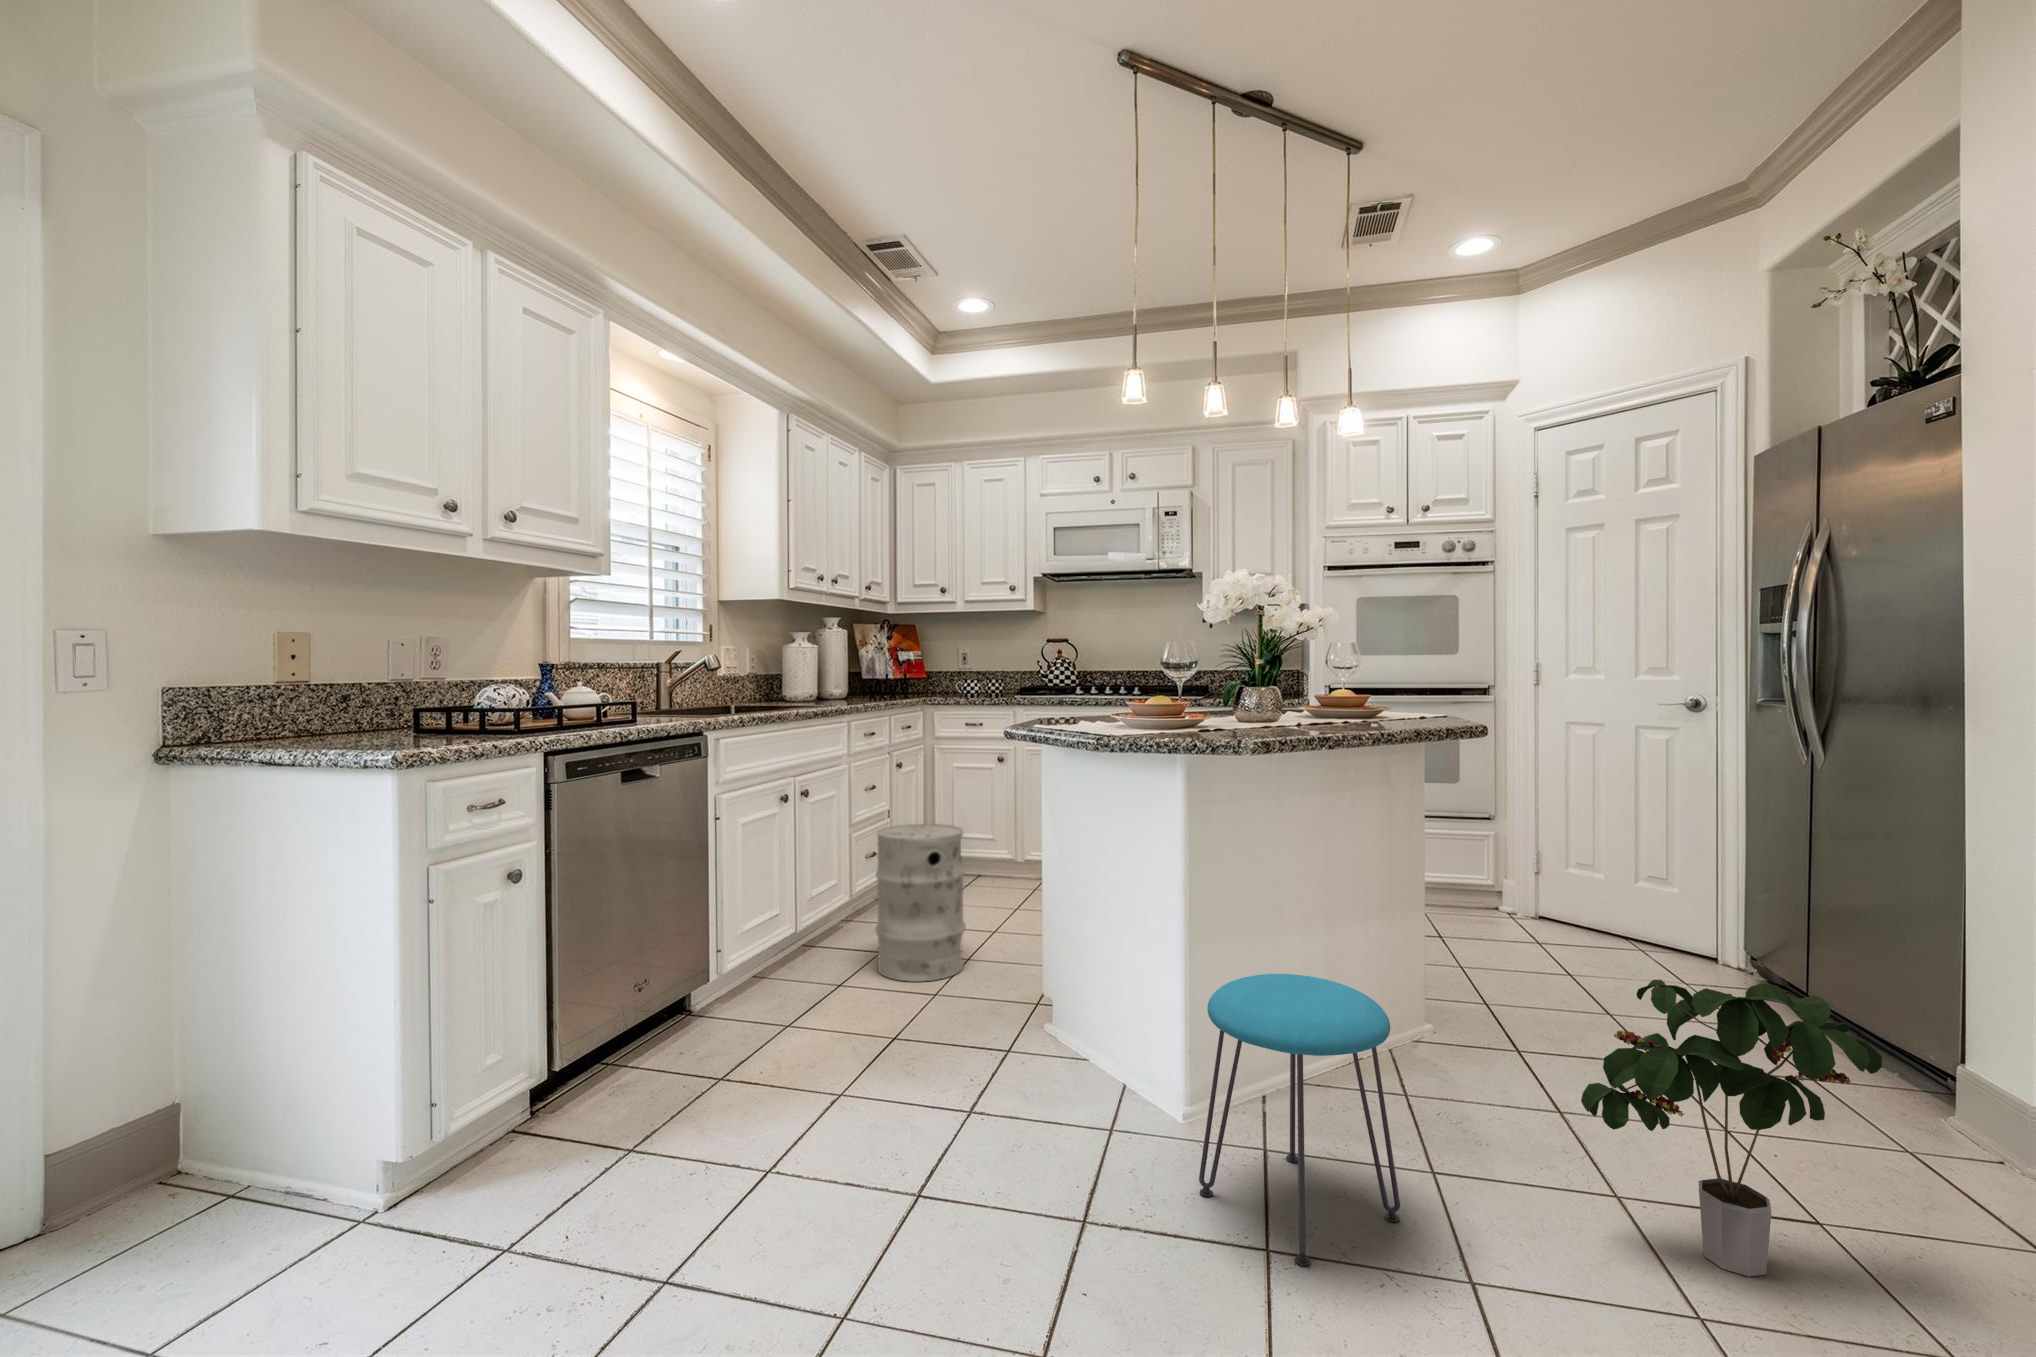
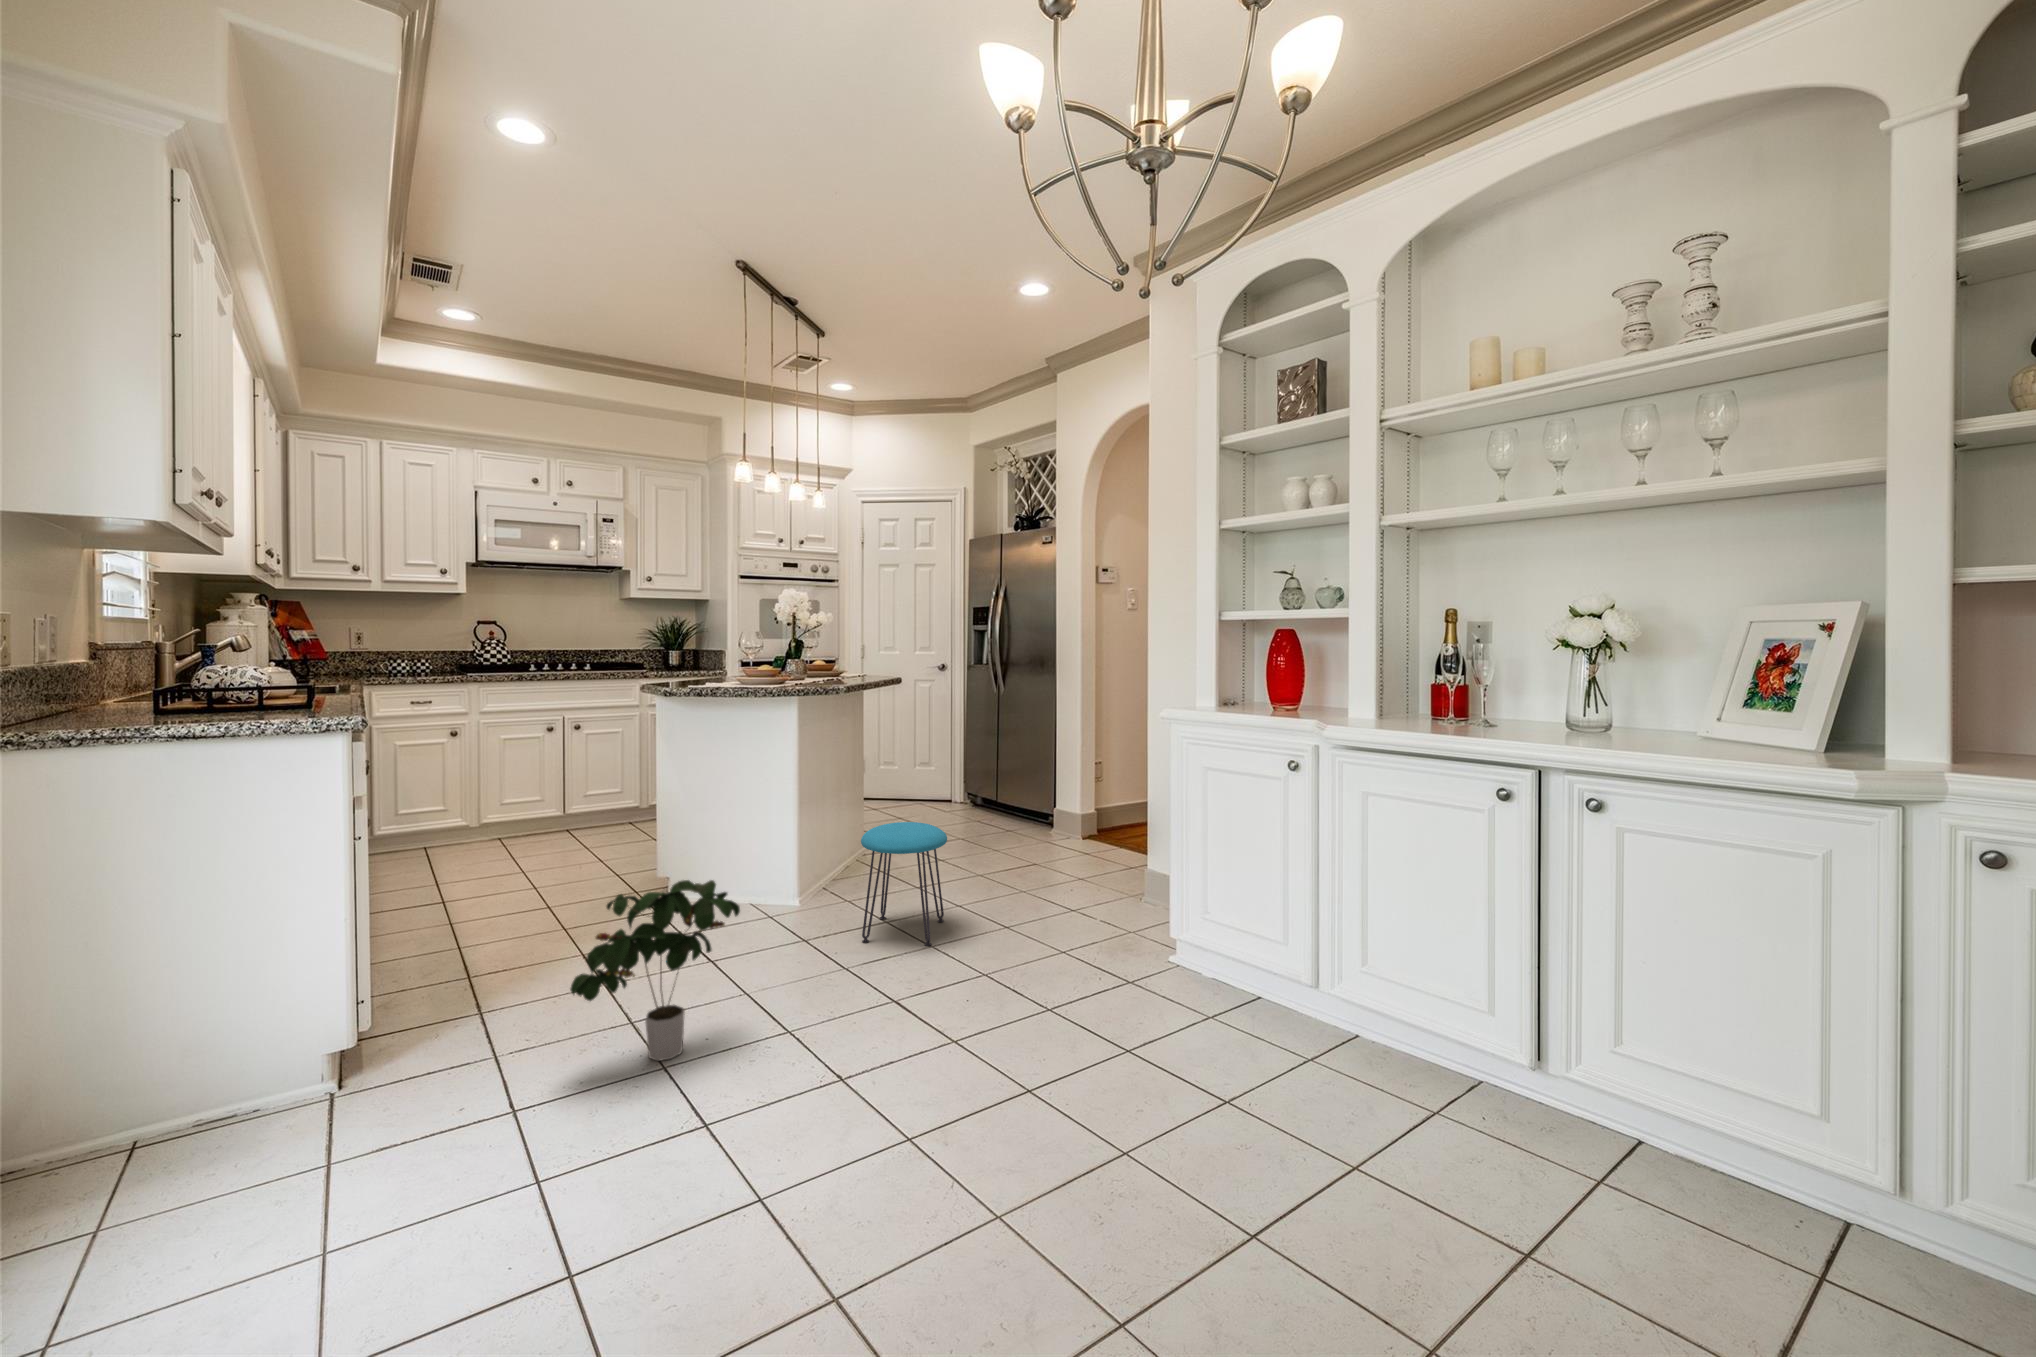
trash can: present [875,824,966,982] -> none [461,792,551,927]
potted plant: present [1581,980,1882,1277] -> present [570,880,740,1061]

